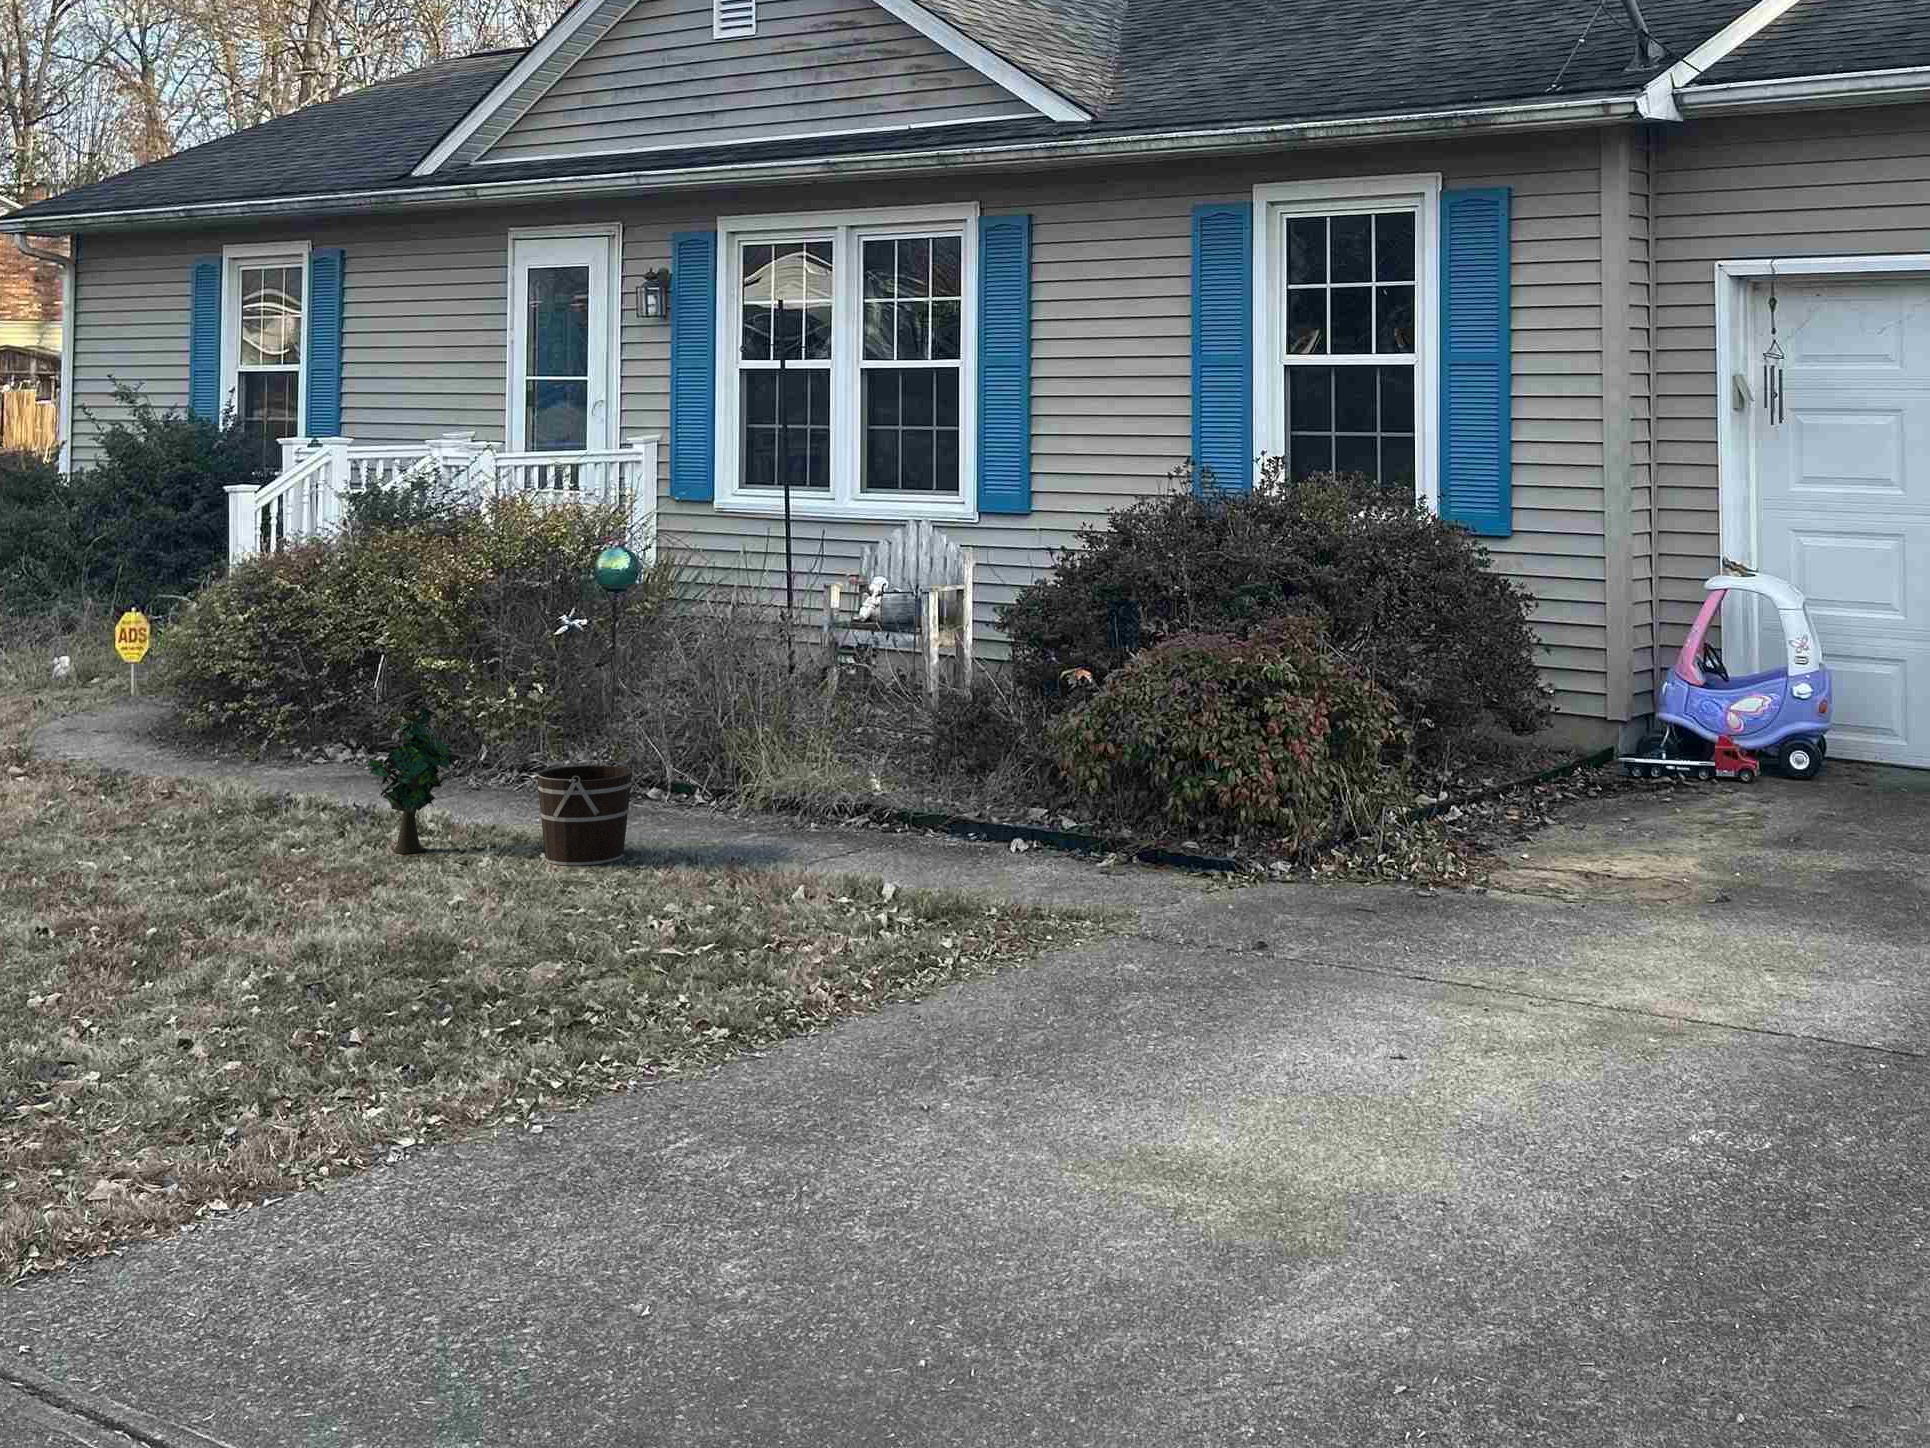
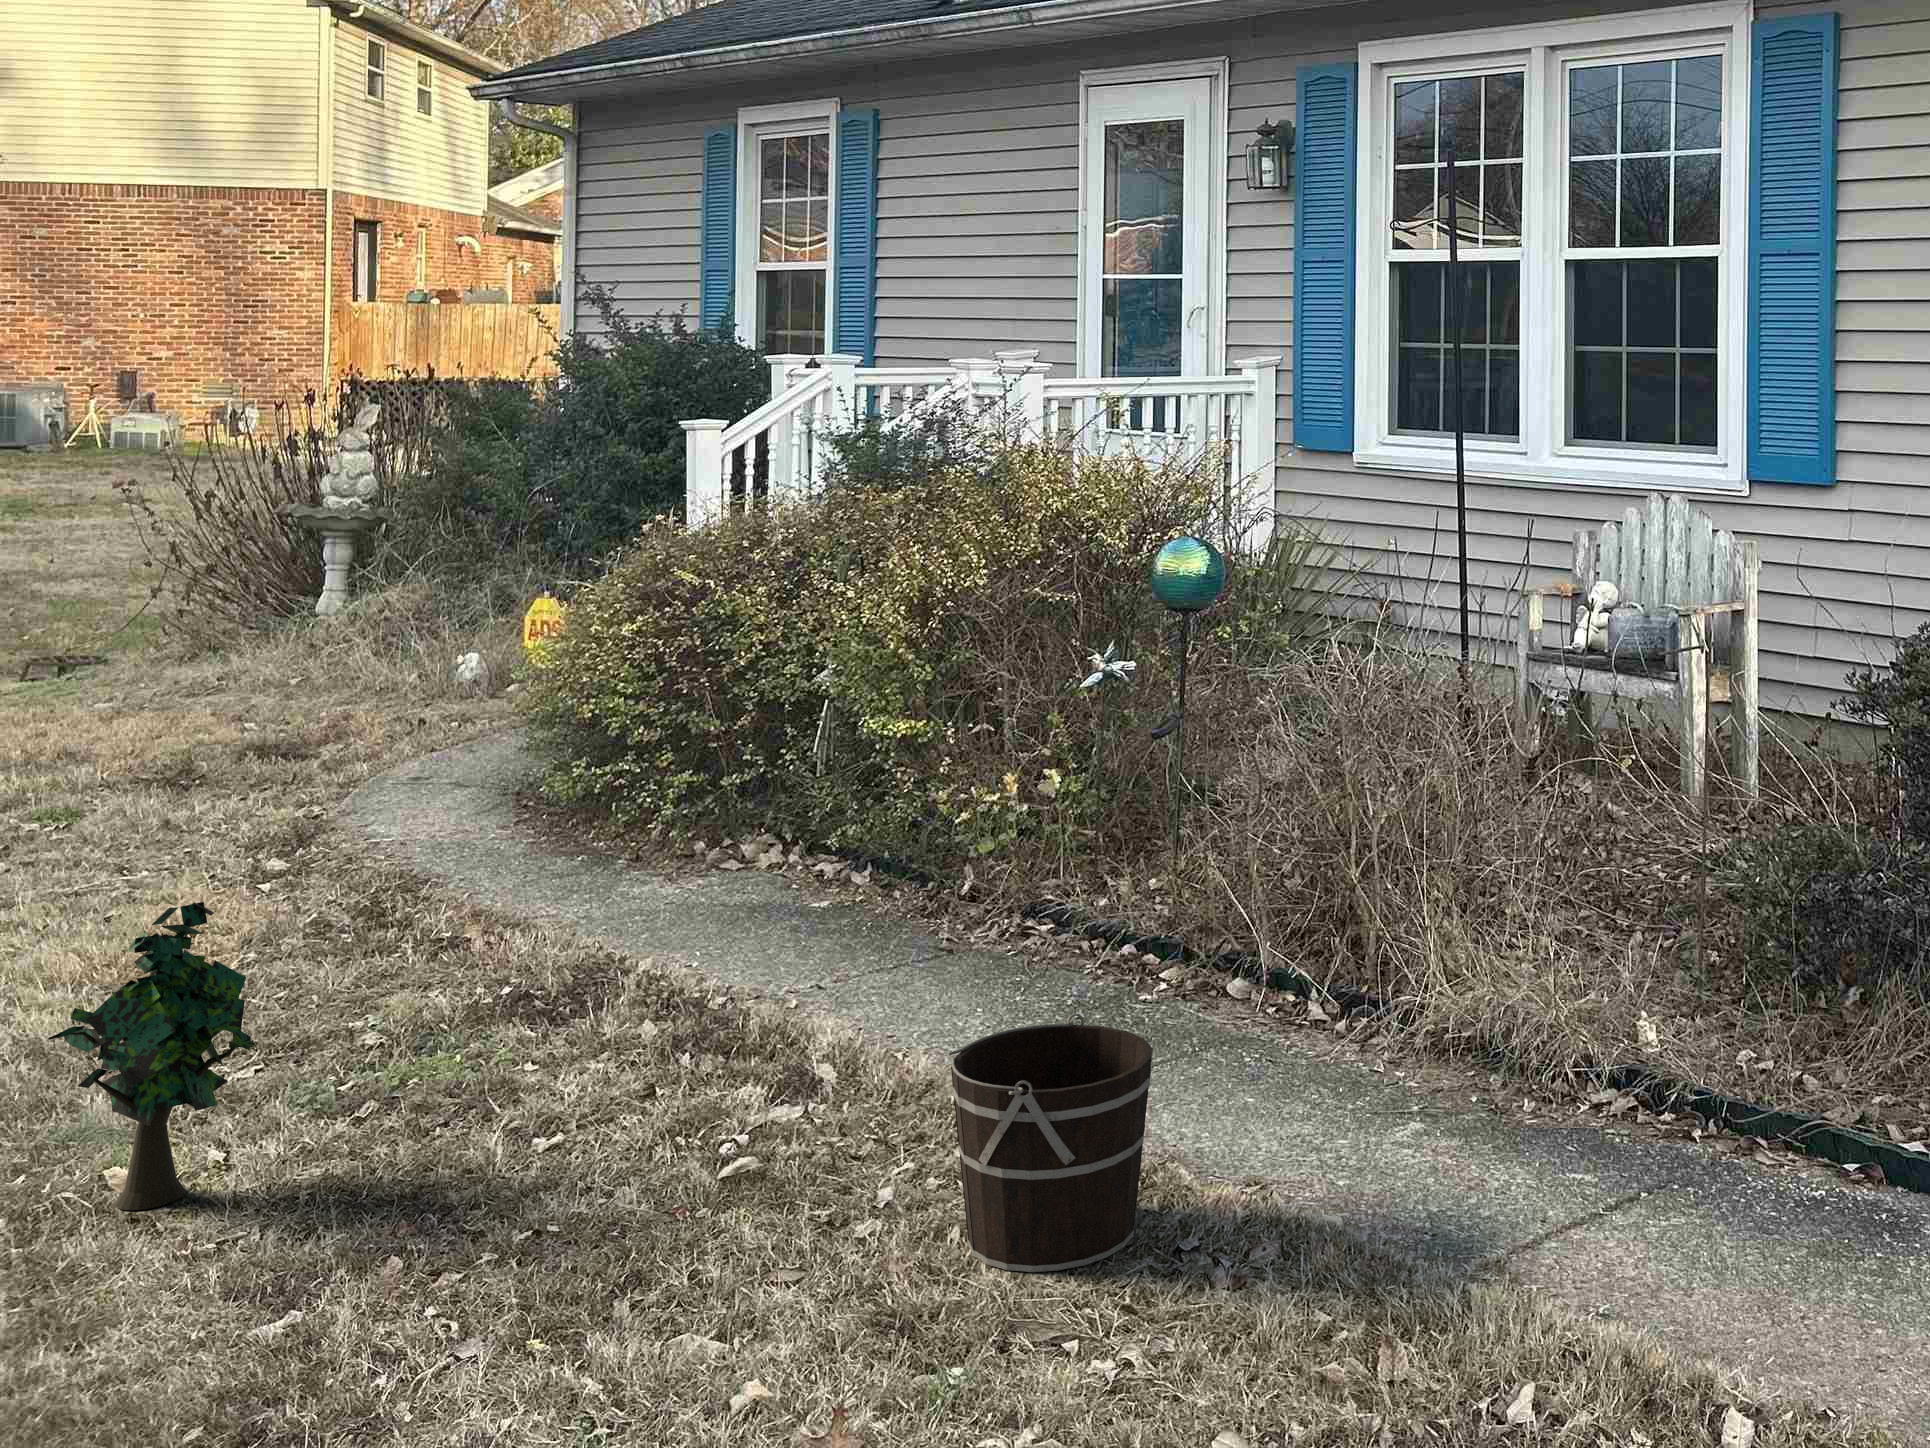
decorative plant: present [368,708,451,854] -> present [48,902,254,1210]

